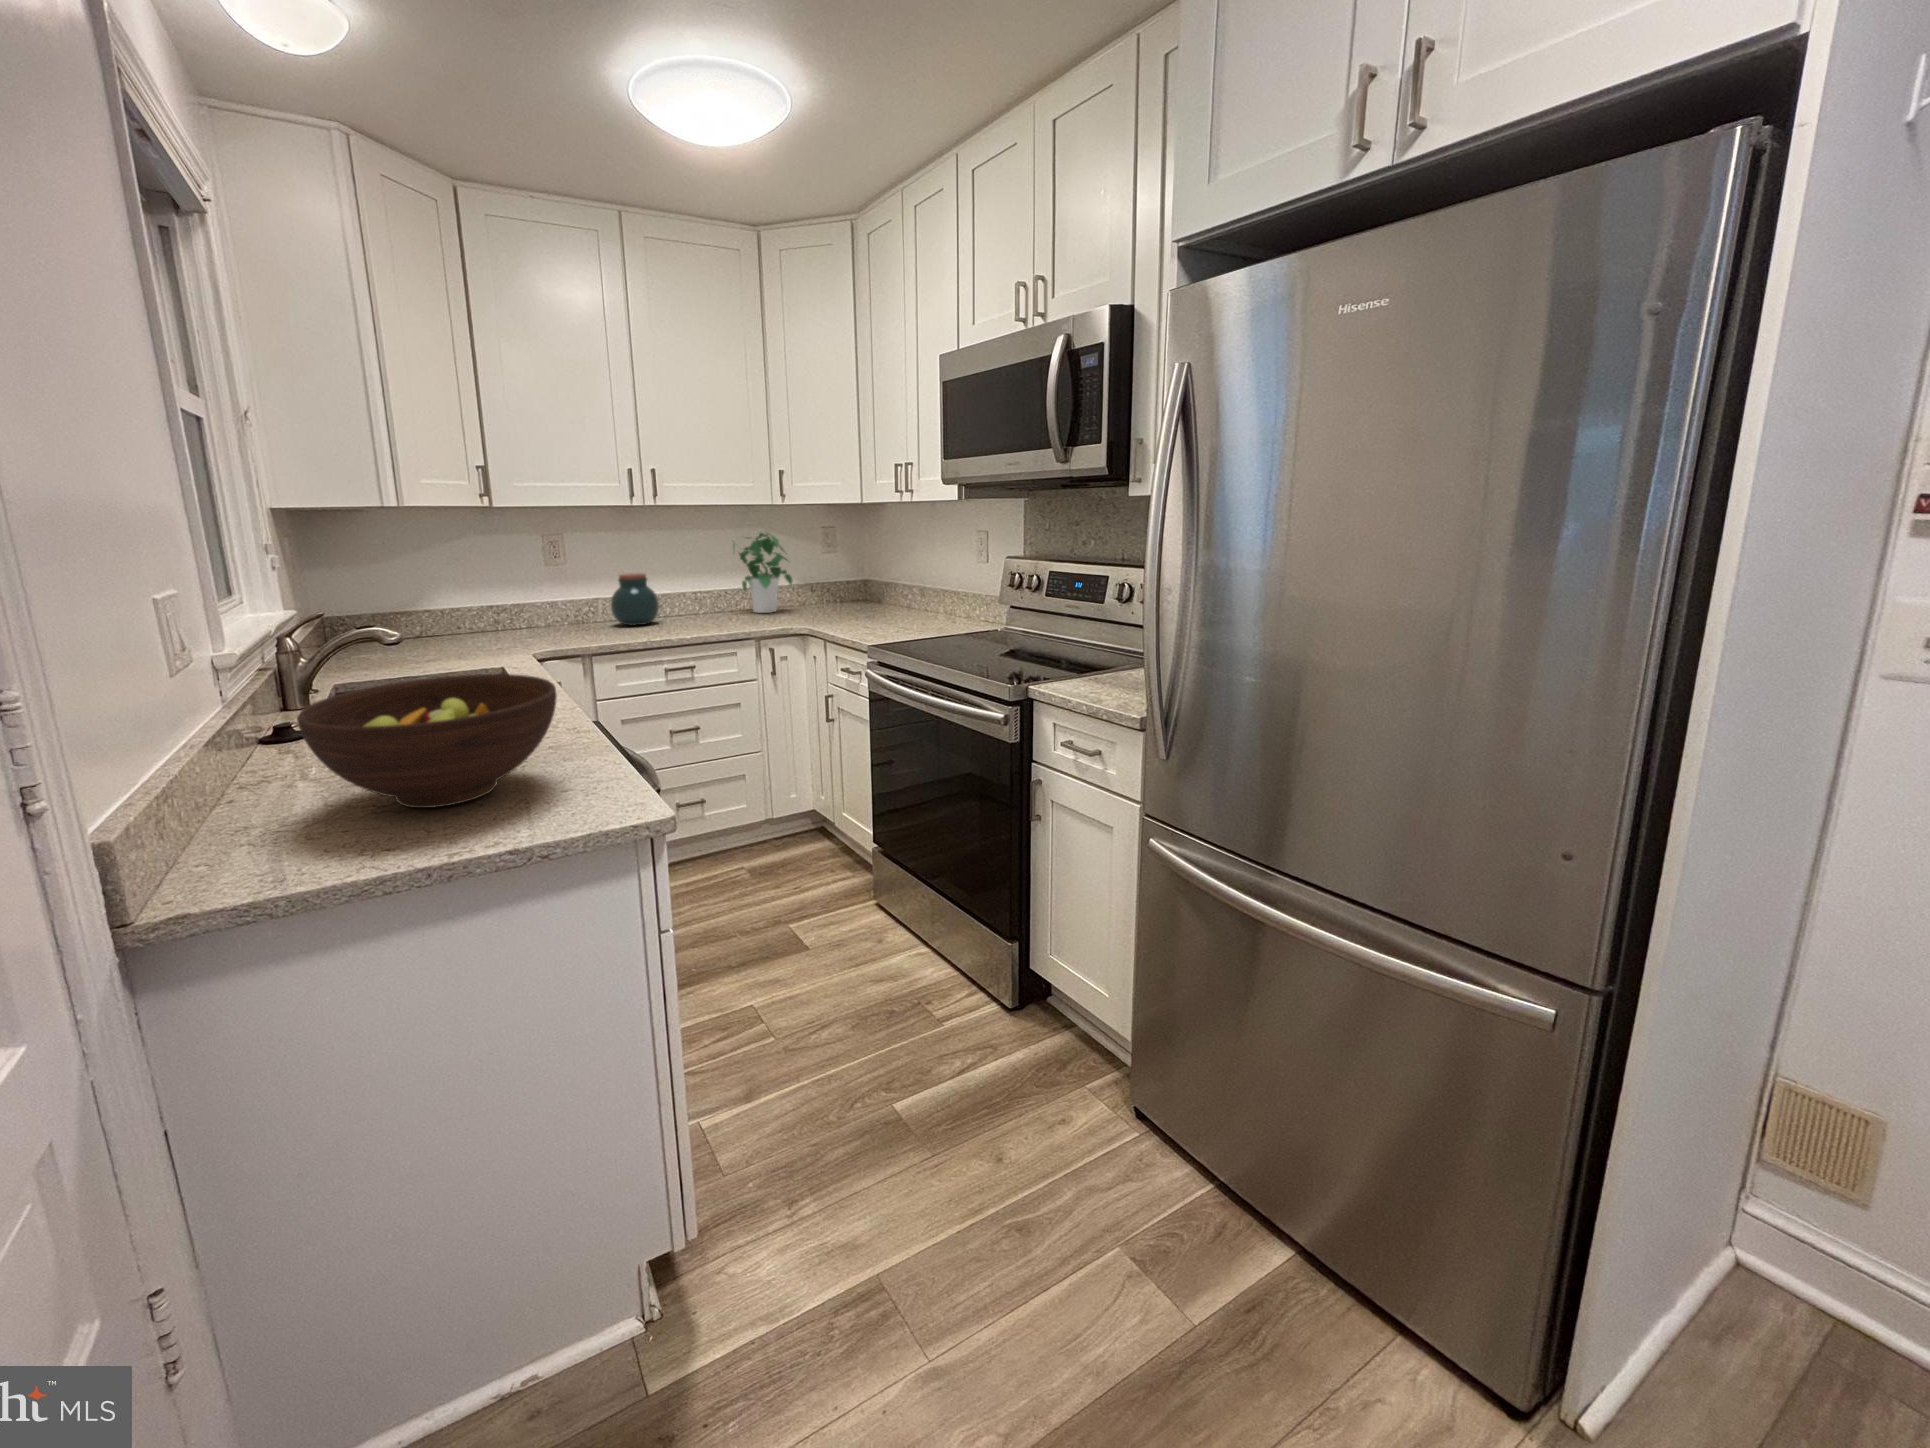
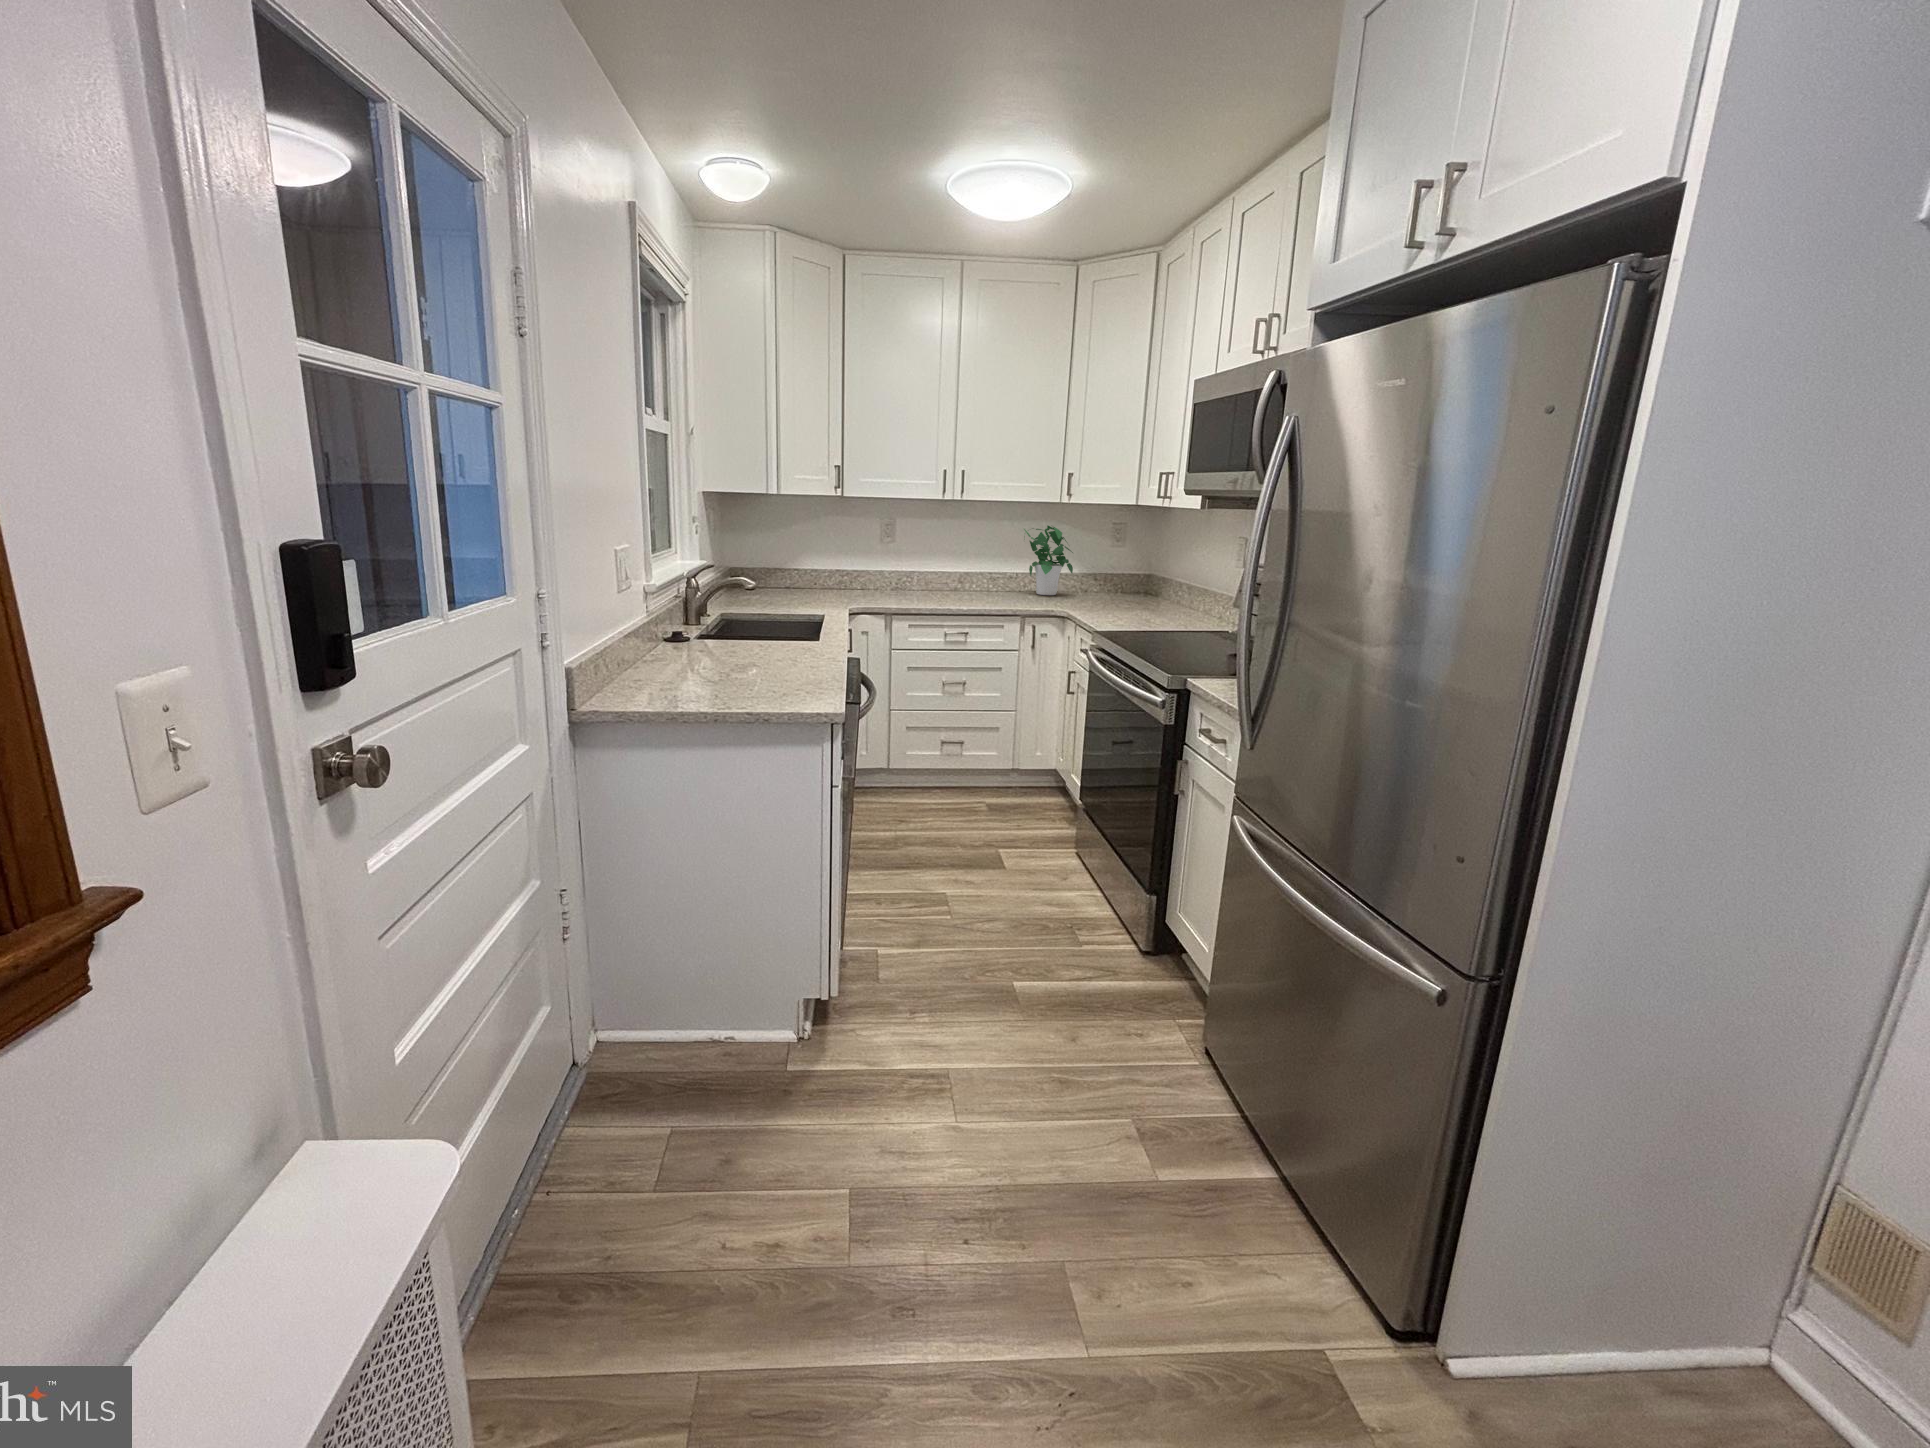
jar: present [611,573,659,625] -> none [919,552,956,594]
fruit bowl: present [297,674,557,808] -> none [668,609,805,685]

